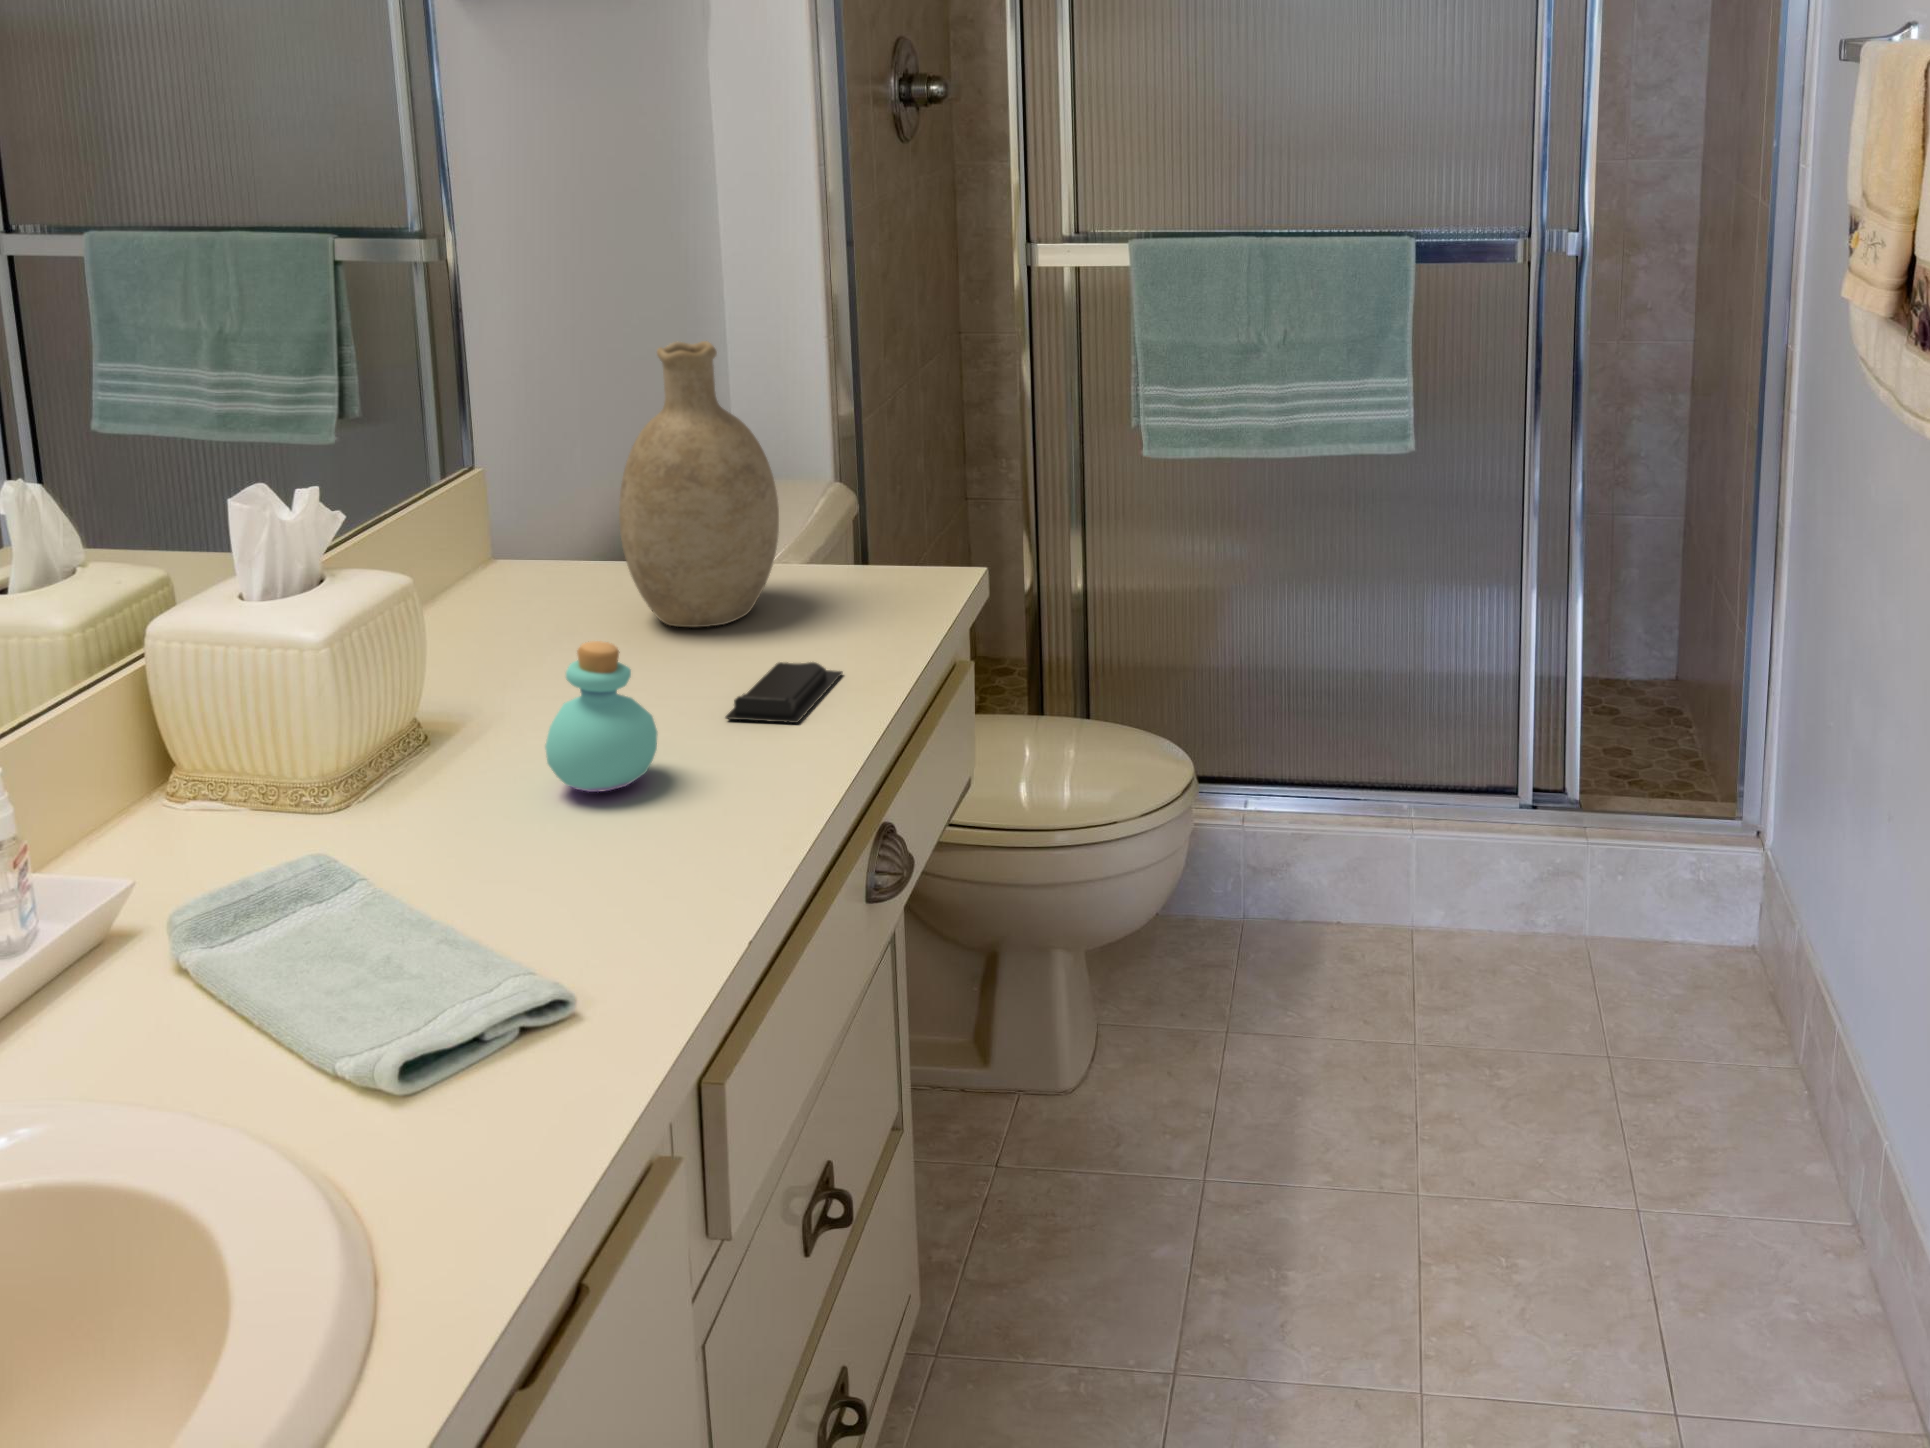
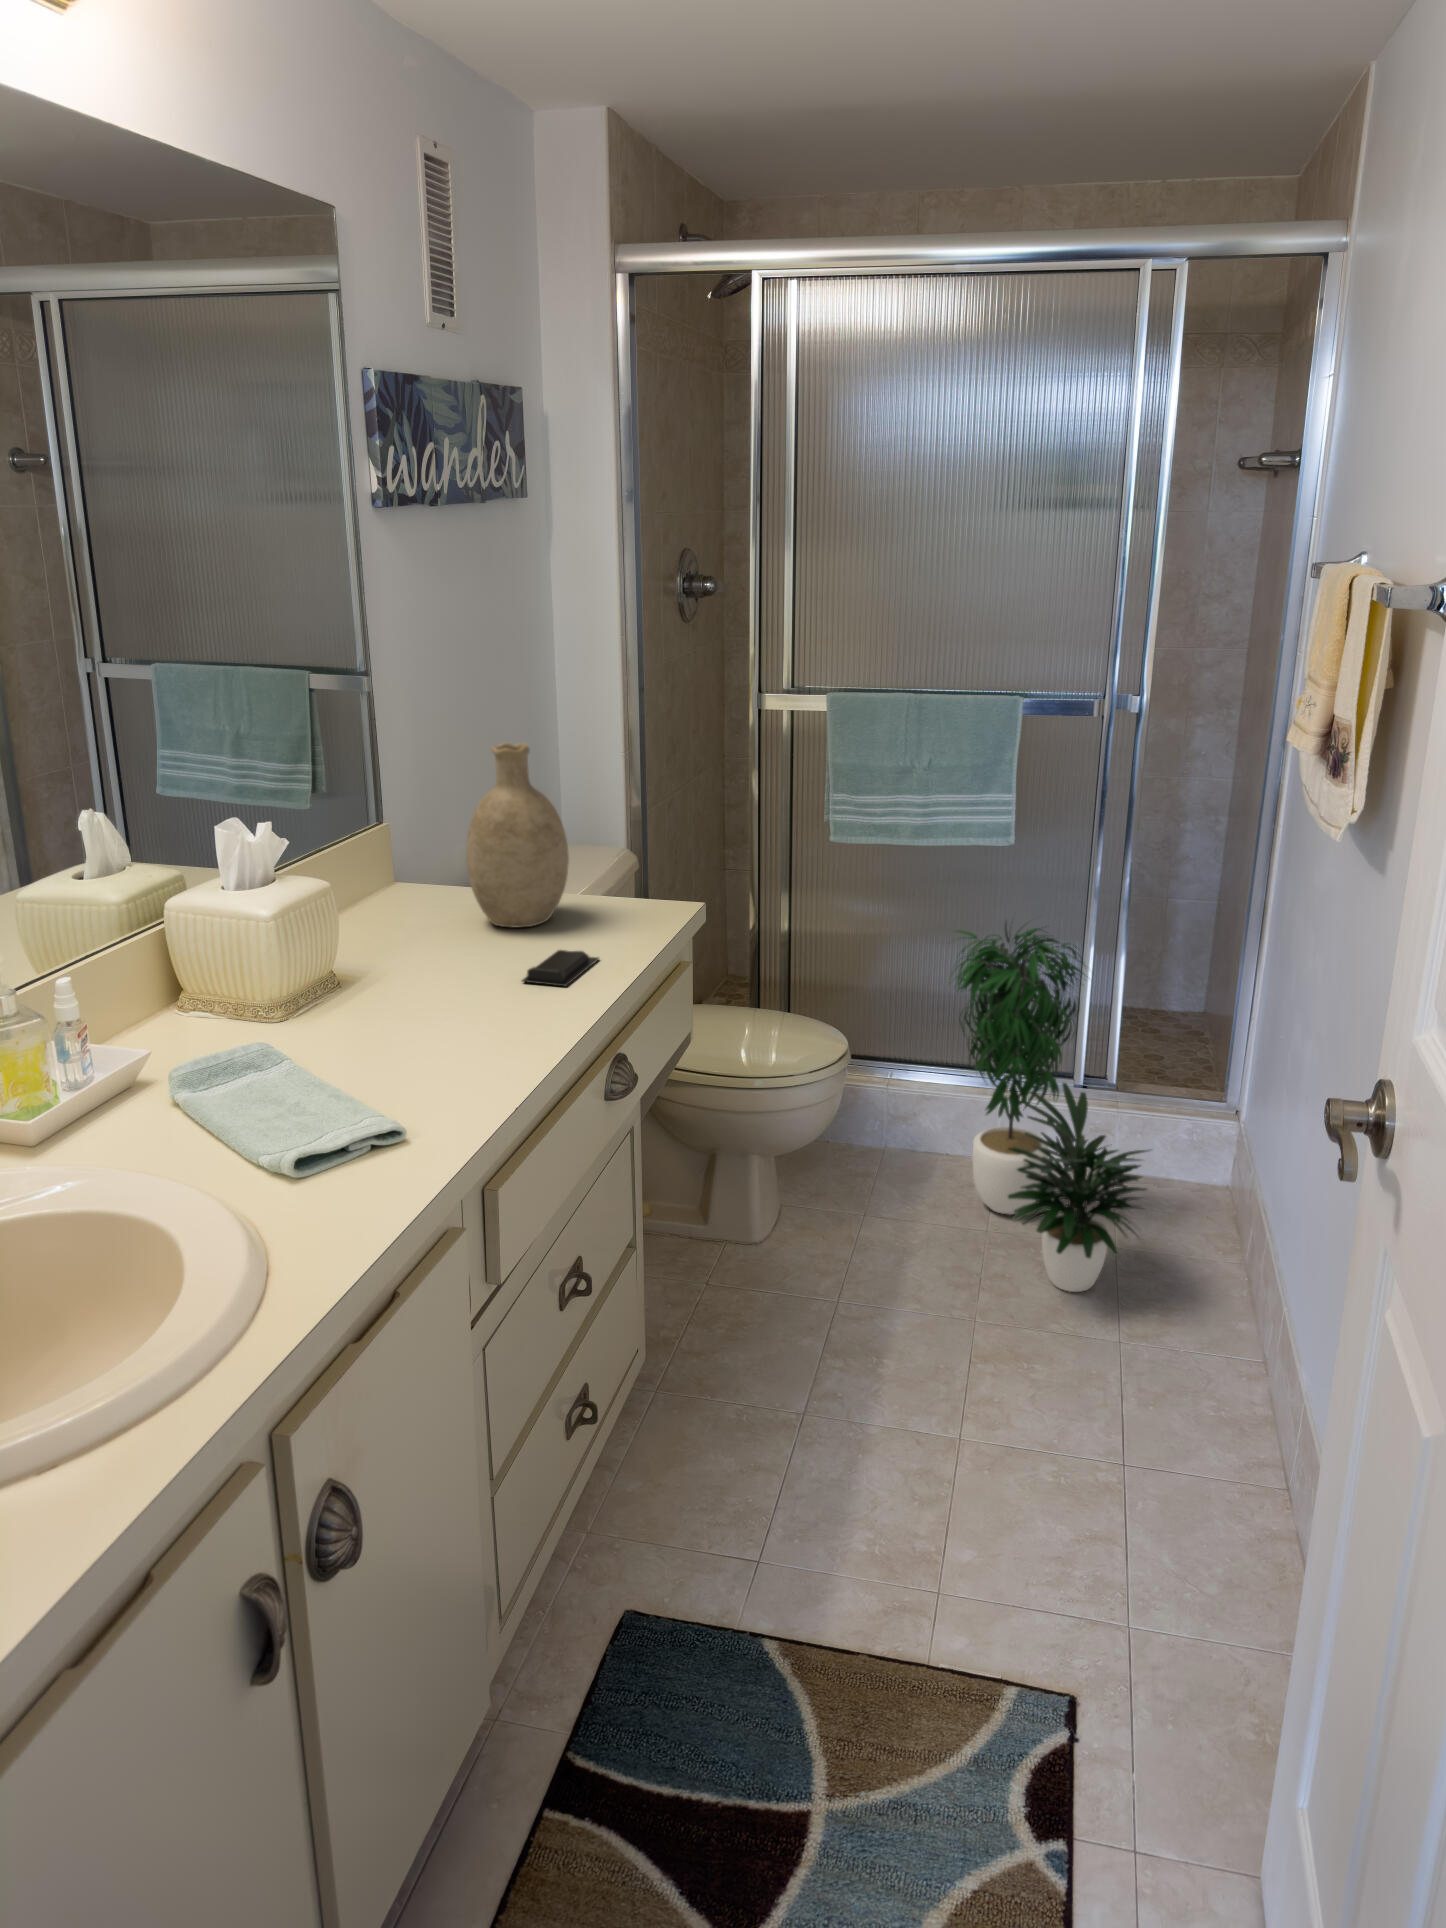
potted plant: none [1327,549,1663,1132] -> present [949,923,1149,1292]
perfume bottle: present [545,641,658,792] -> none [404,926,475,1019]

